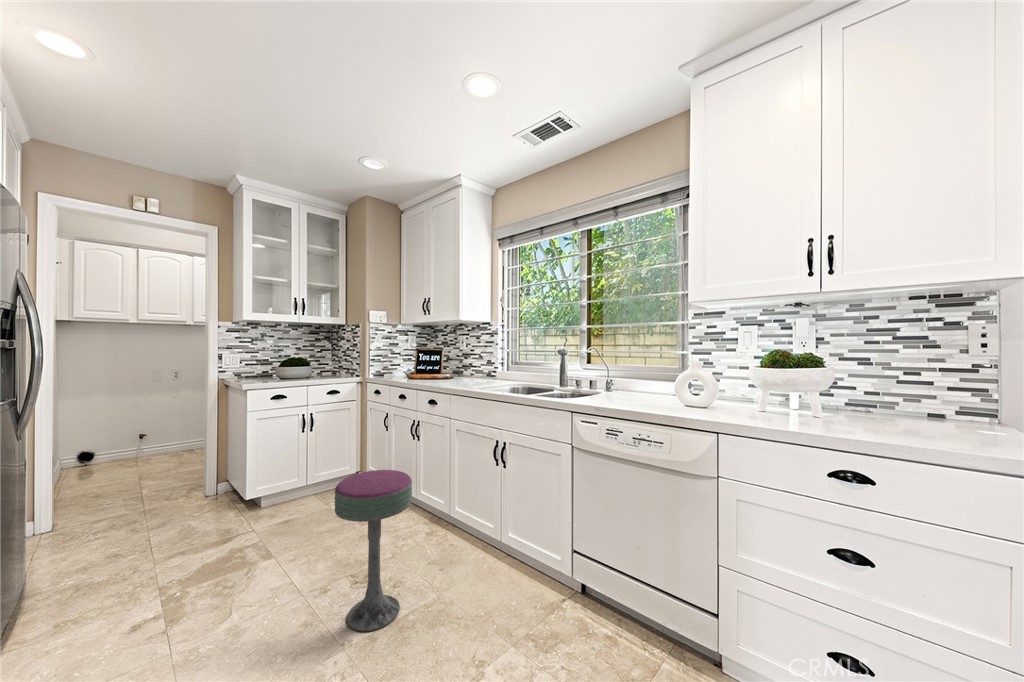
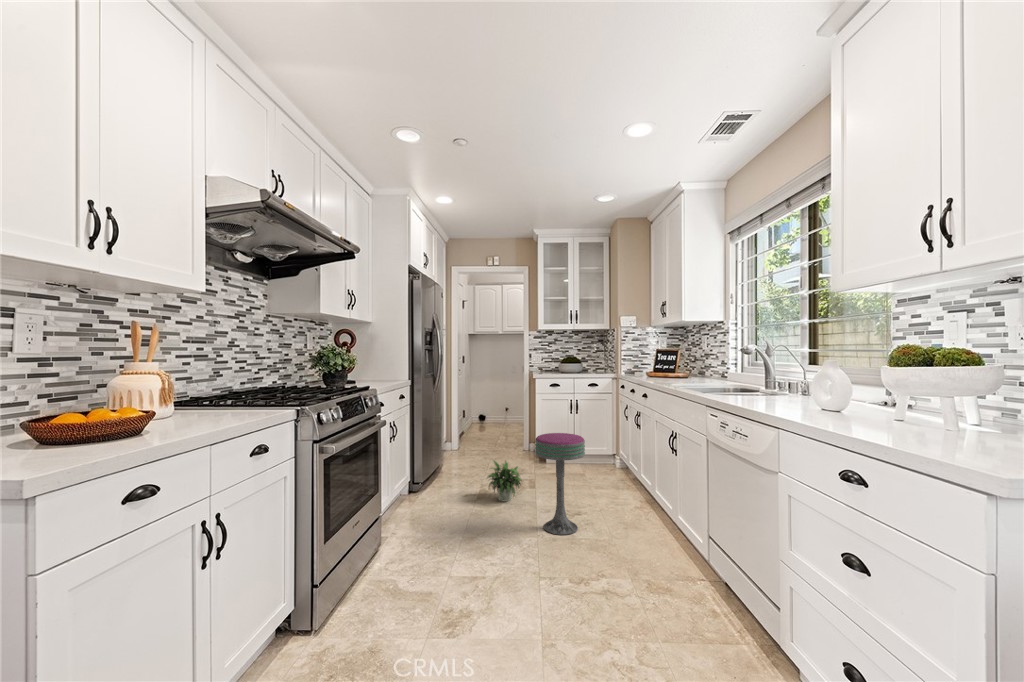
potted plant: none [200,535,275,611] -> present [488,461,522,501]

